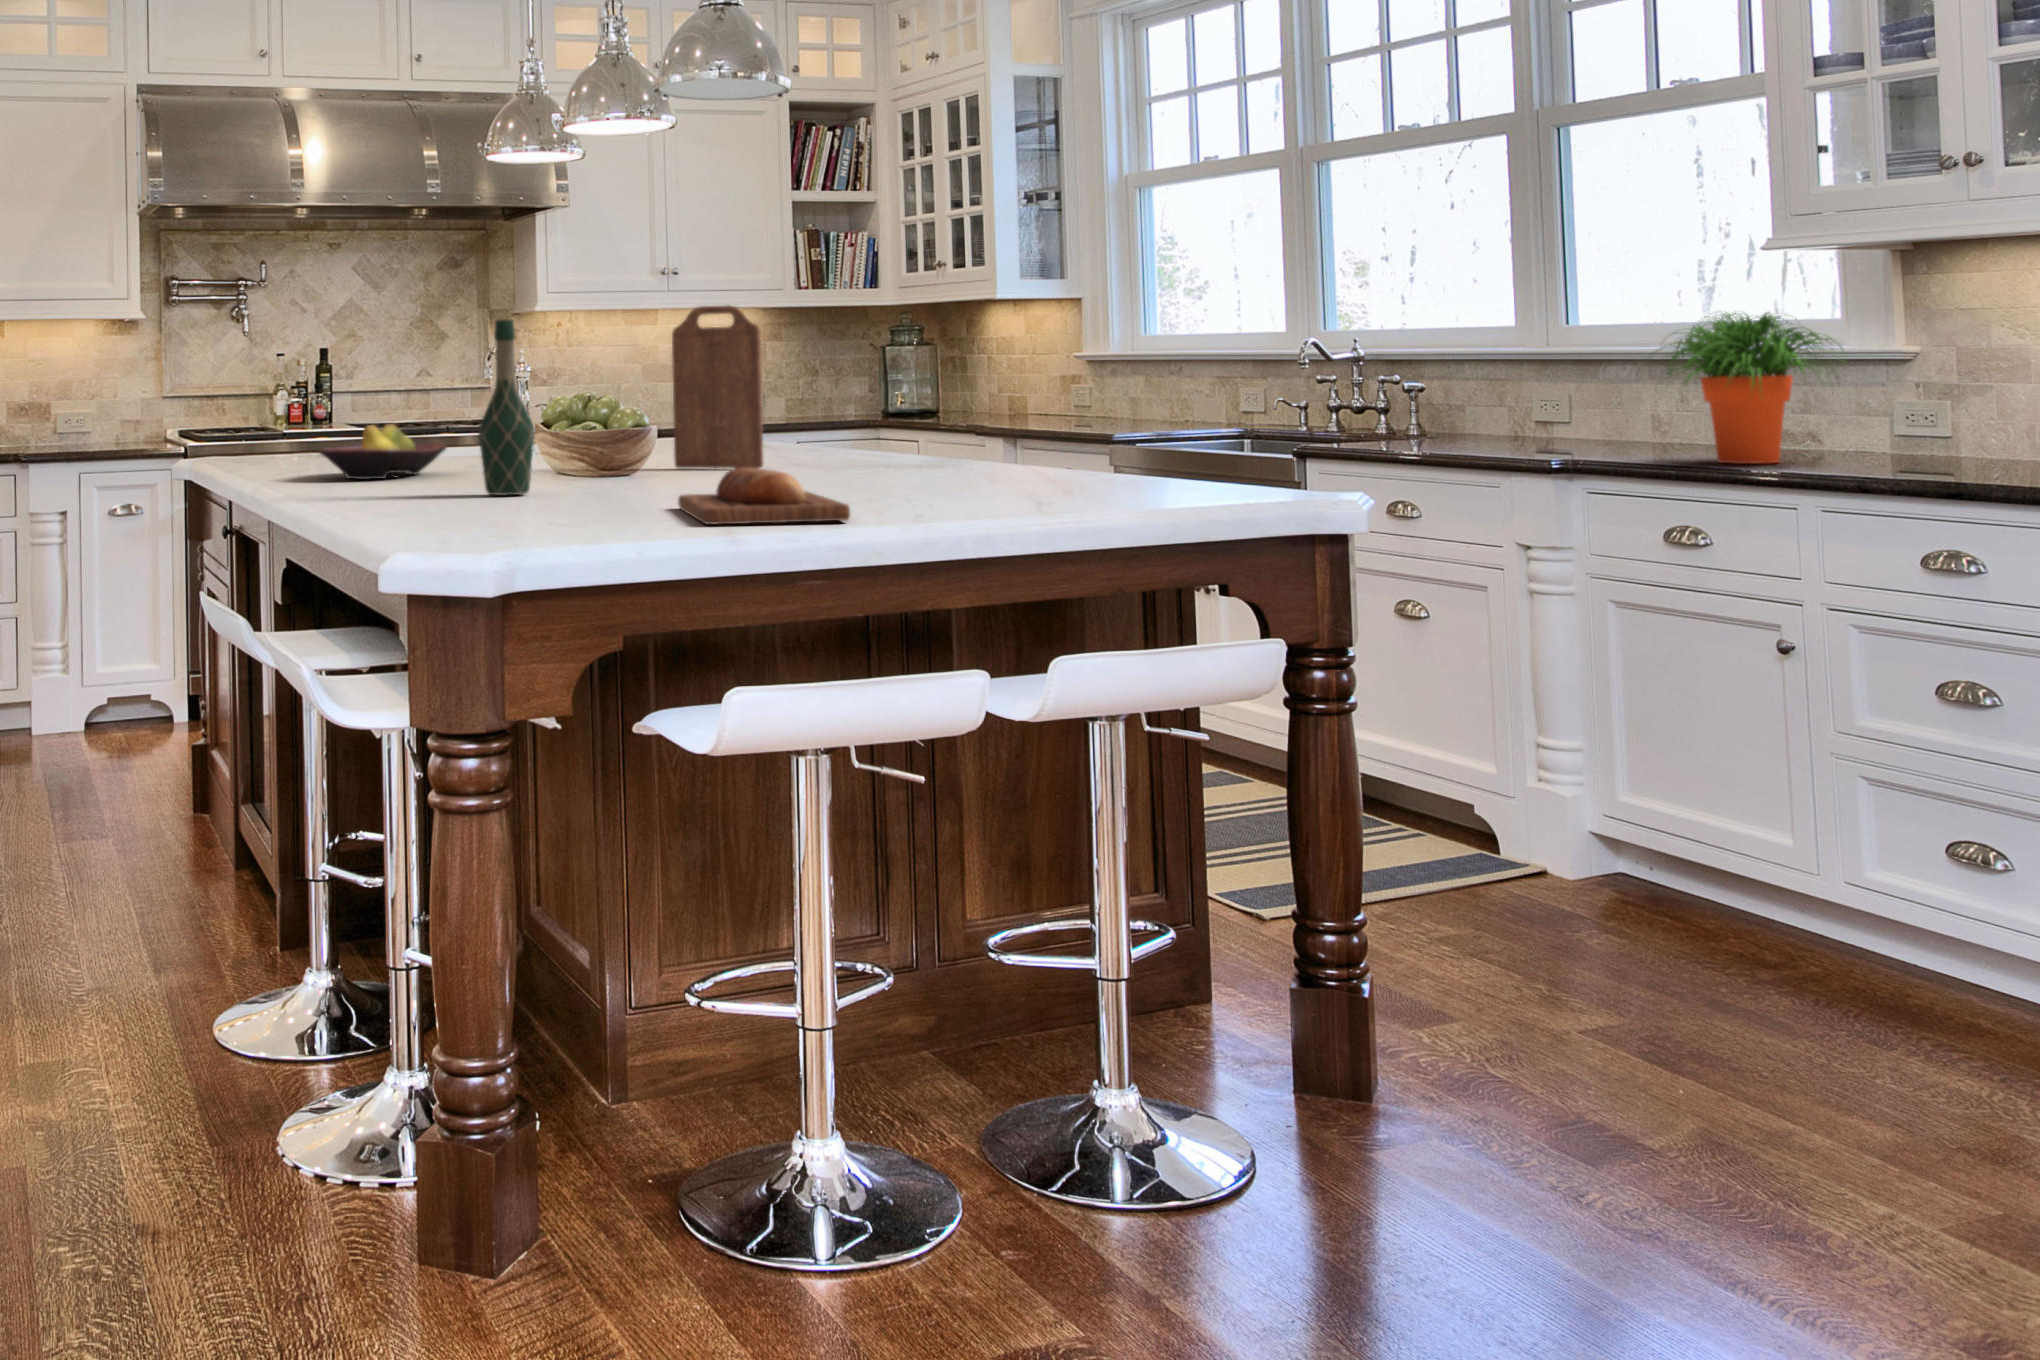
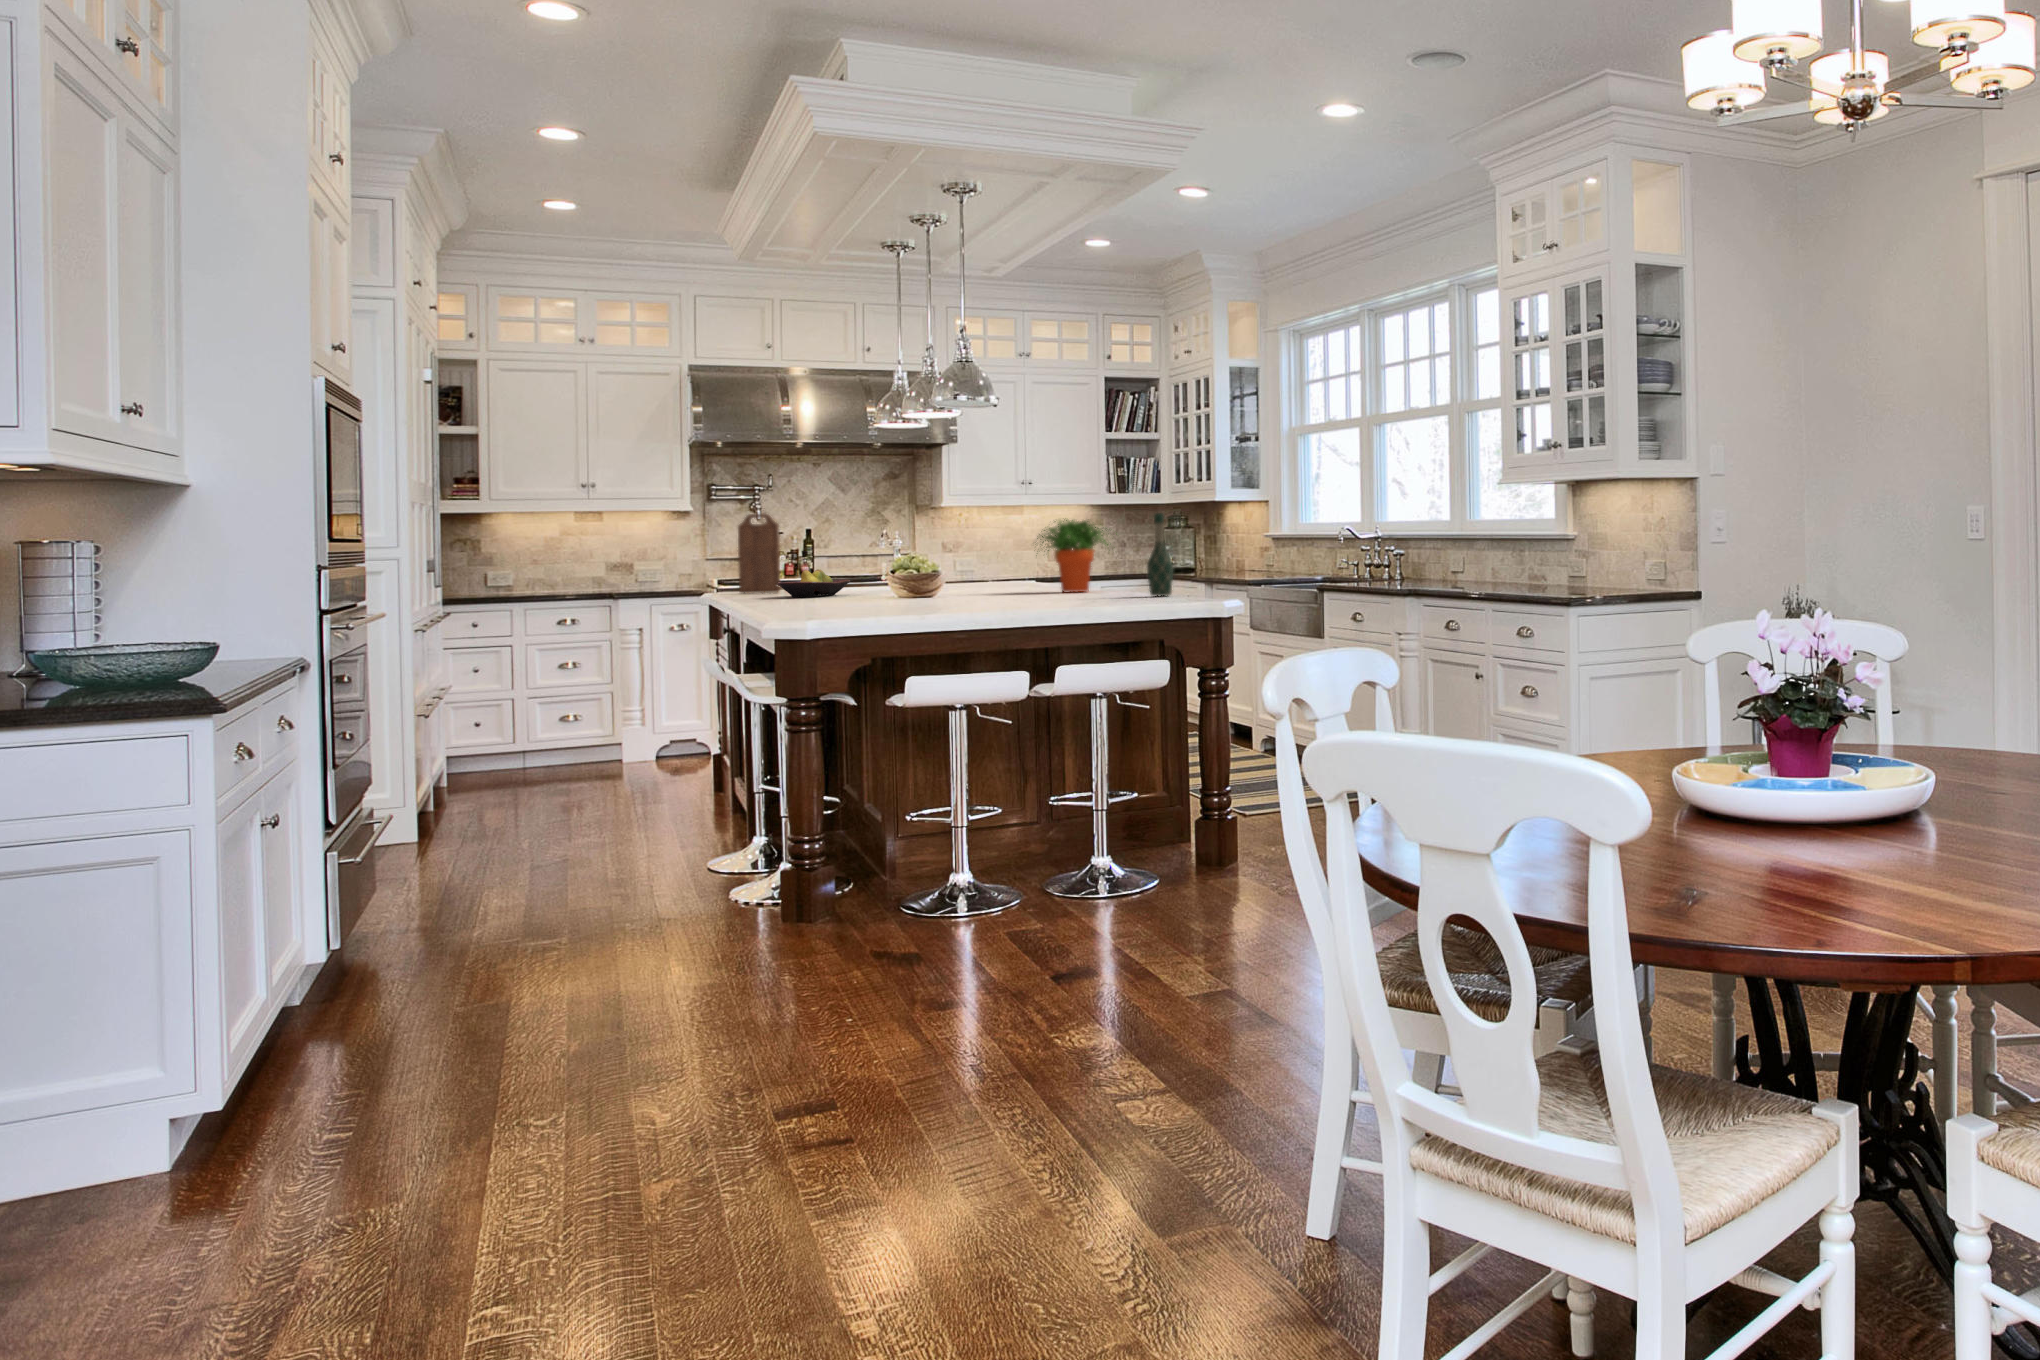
cutting board: present [672,305,763,469] -> present [738,513,780,593]
potted plant: present [1661,312,1839,464] -> present [1036,519,1111,592]
wine bottle: present [478,319,535,496] -> present [1147,513,1174,596]
bread loaf: present [678,467,850,524] -> none [923,585,991,607]

